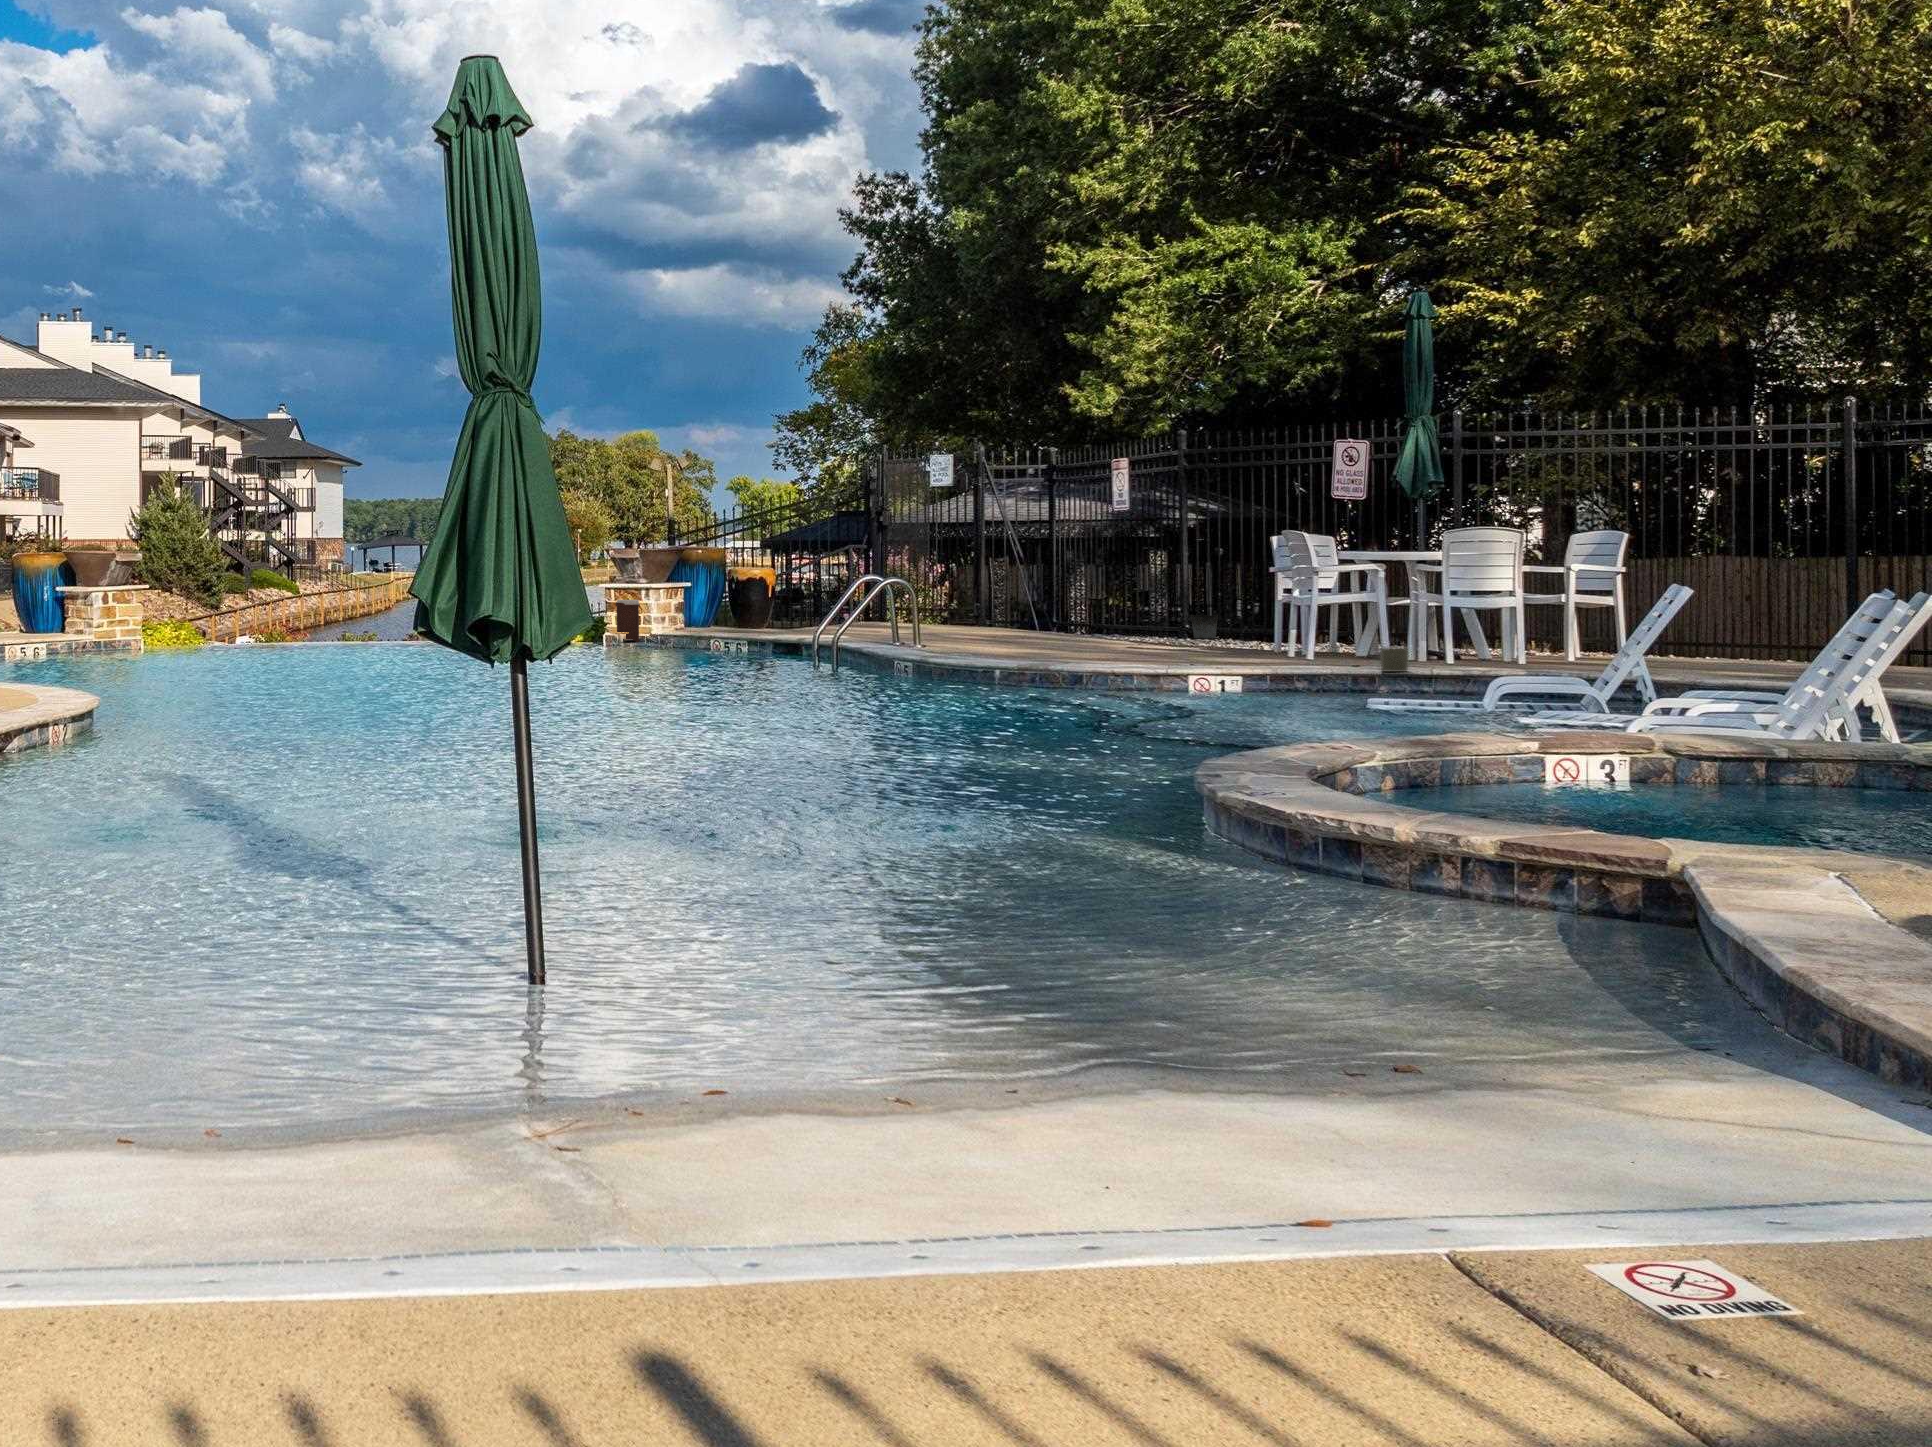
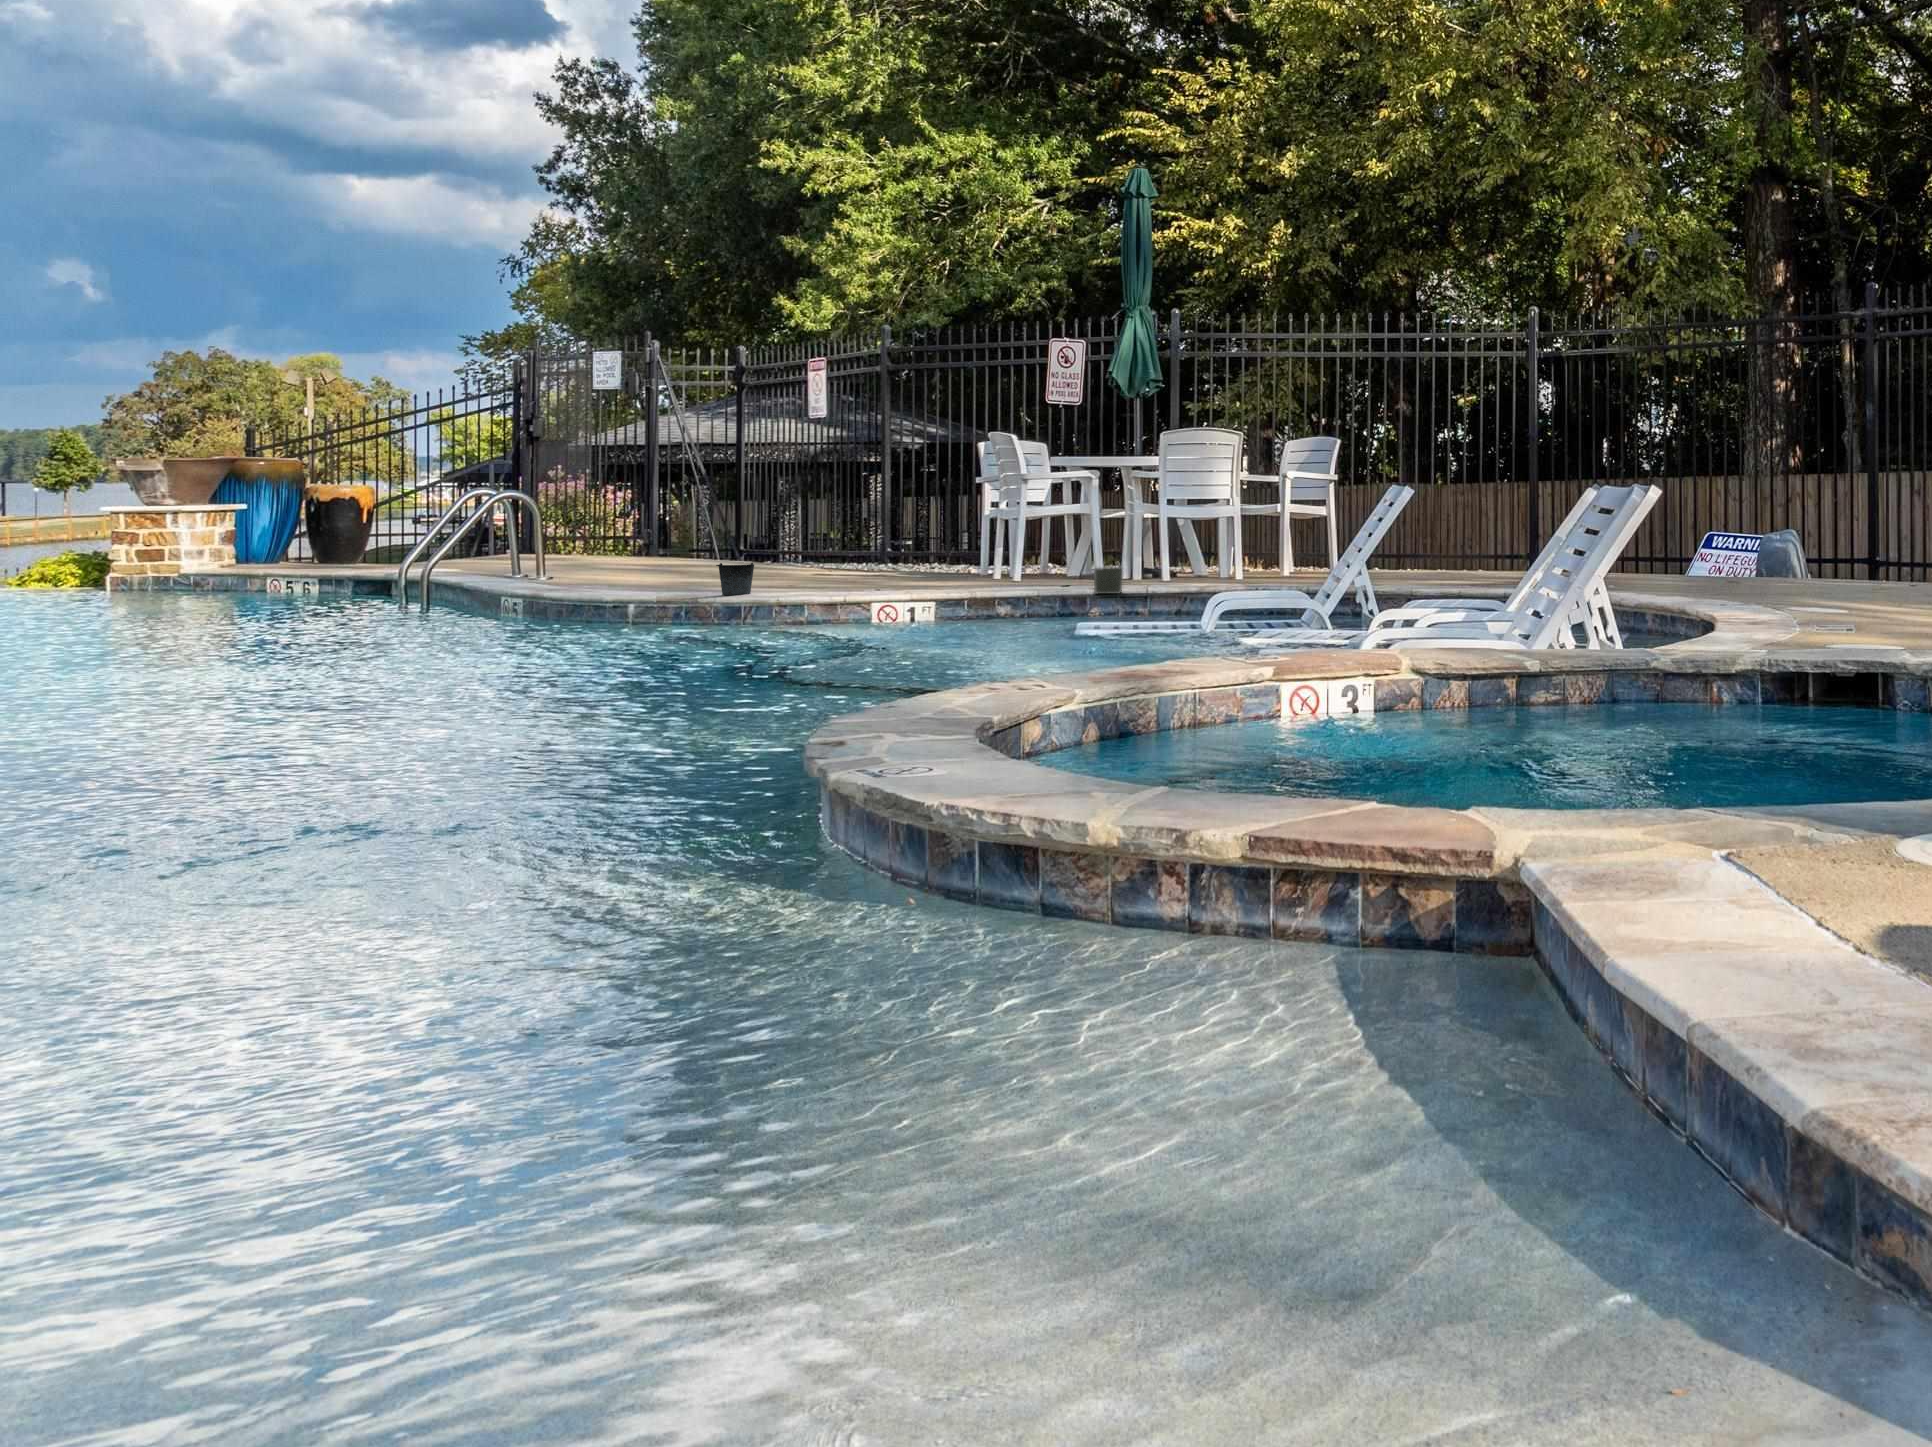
bench: present [616,600,640,642] -> none [185,540,228,594]
bucket: present [1189,614,1218,638] -> present [716,563,754,595]

